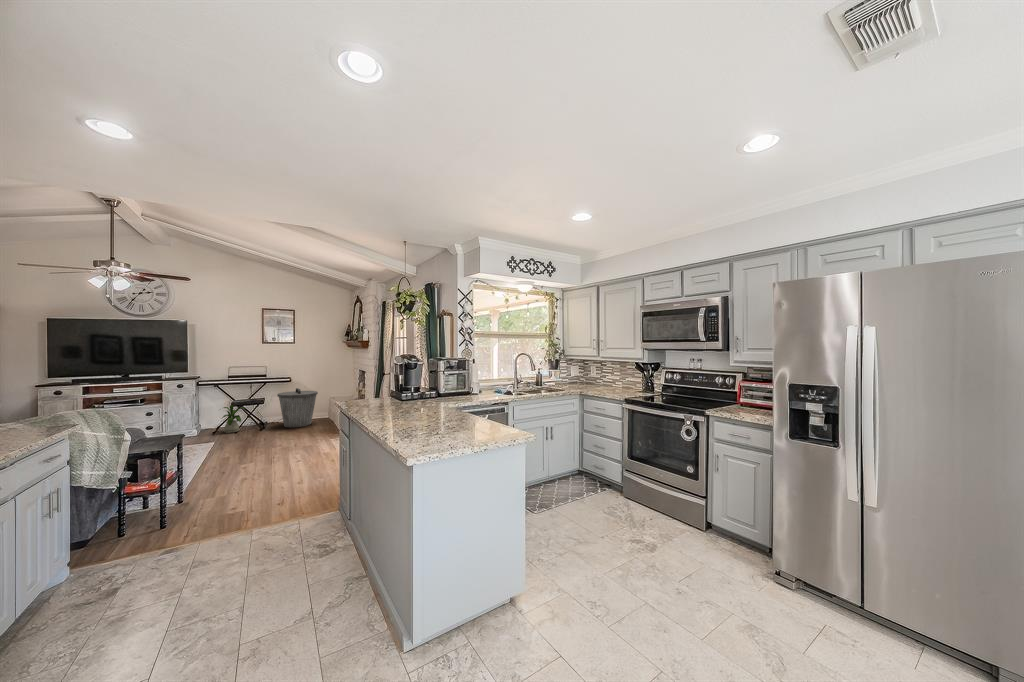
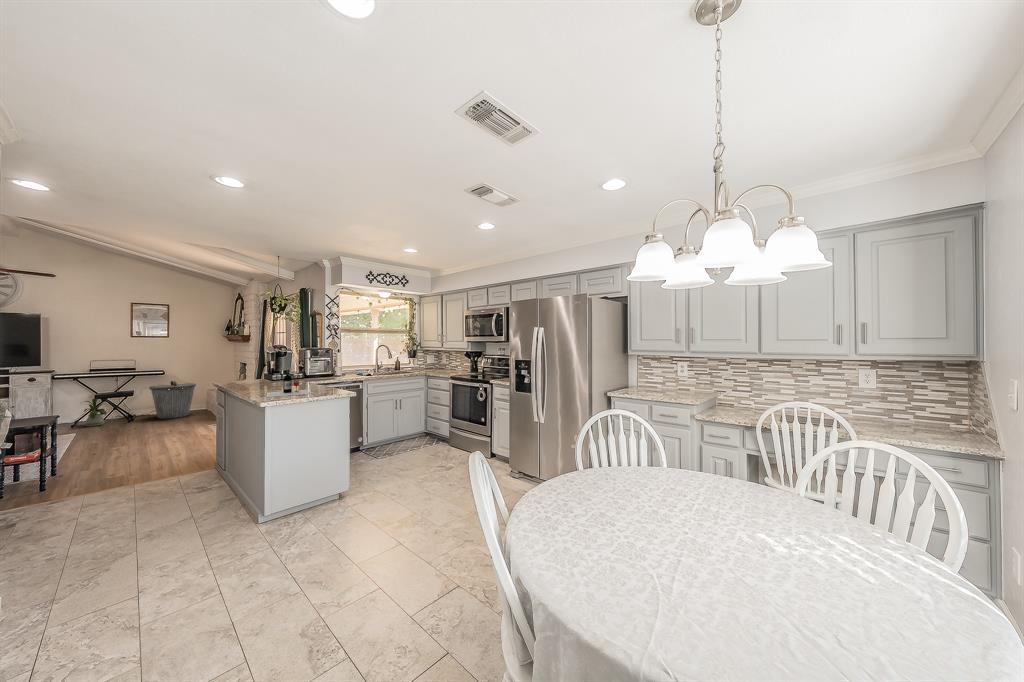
wine bottle: none [405,392,468,437] -> present [266,370,310,397]

